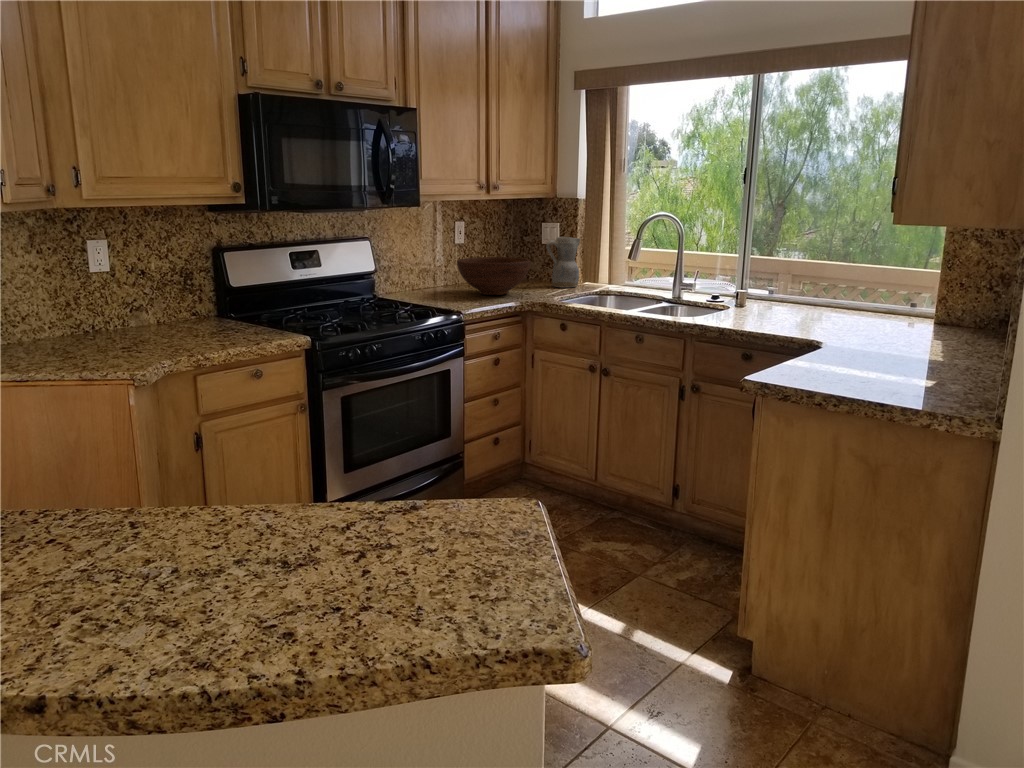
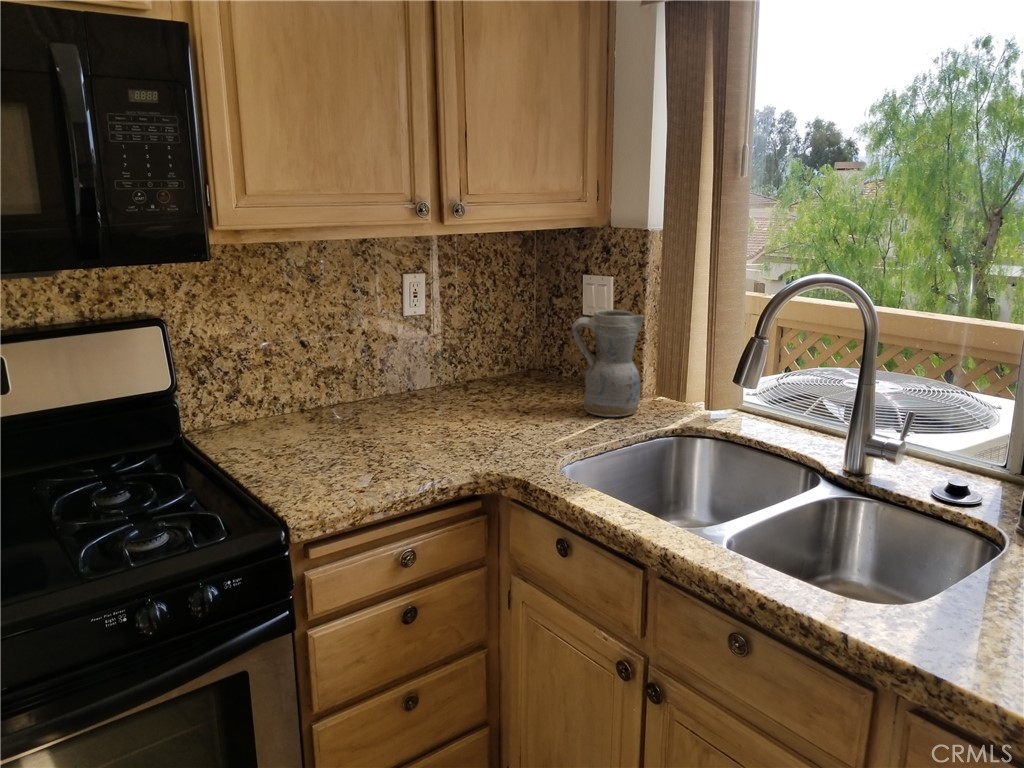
fruit bowl: present [457,257,531,295] -> none [361,351,519,443]

